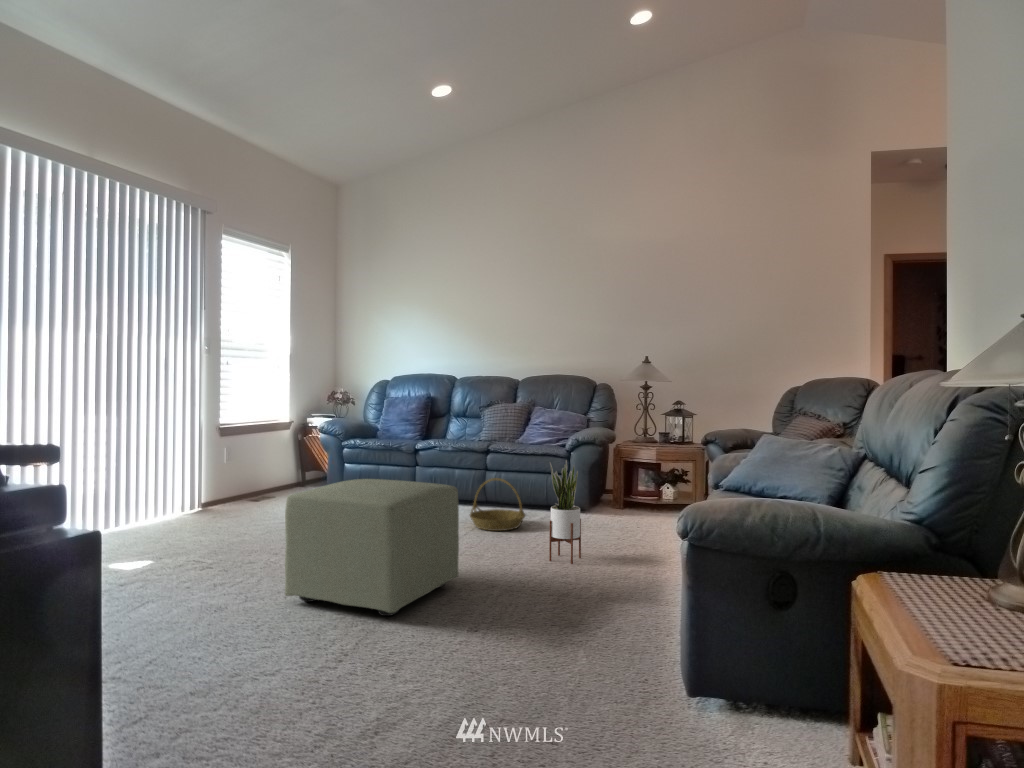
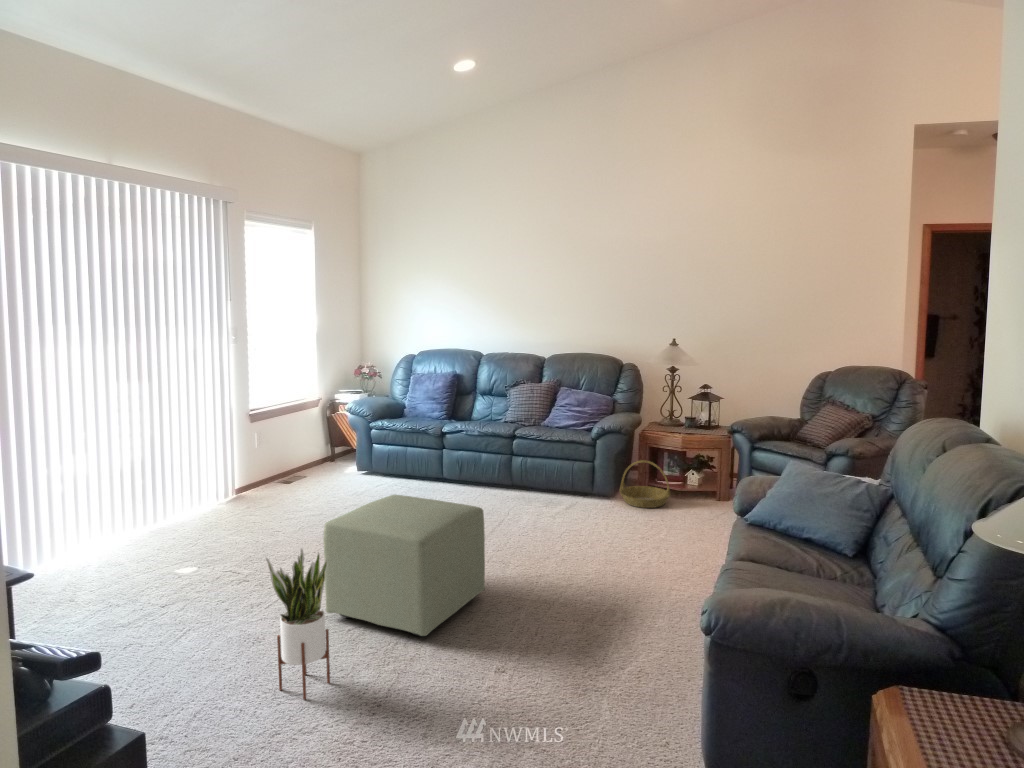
potted plant: present [549,460,581,564] -> present [266,549,330,699]
basket: present [470,478,525,531] -> present [620,460,671,508]

